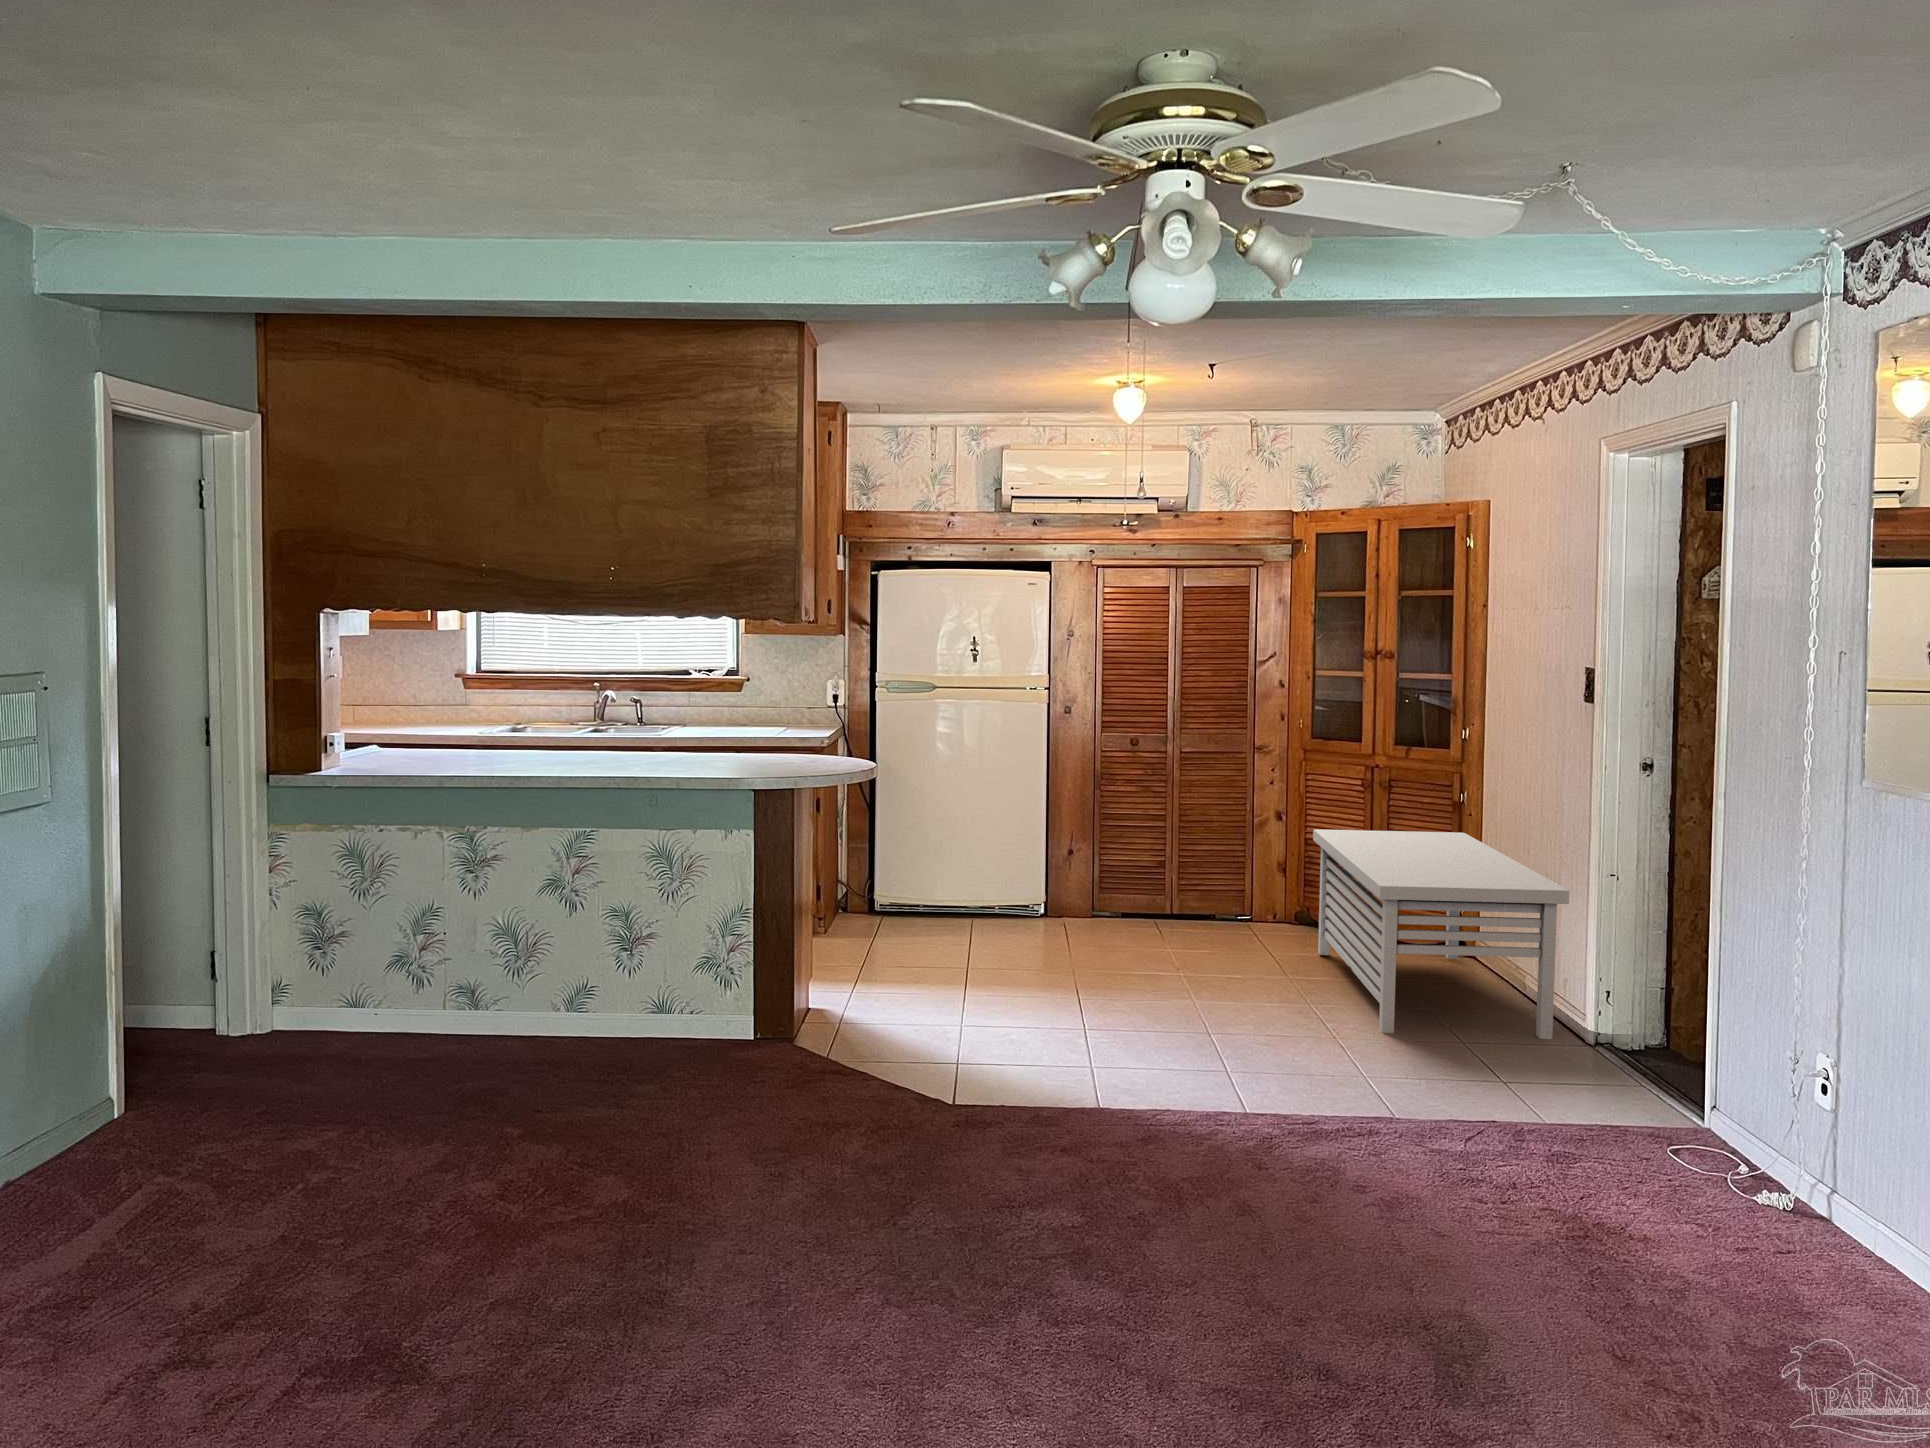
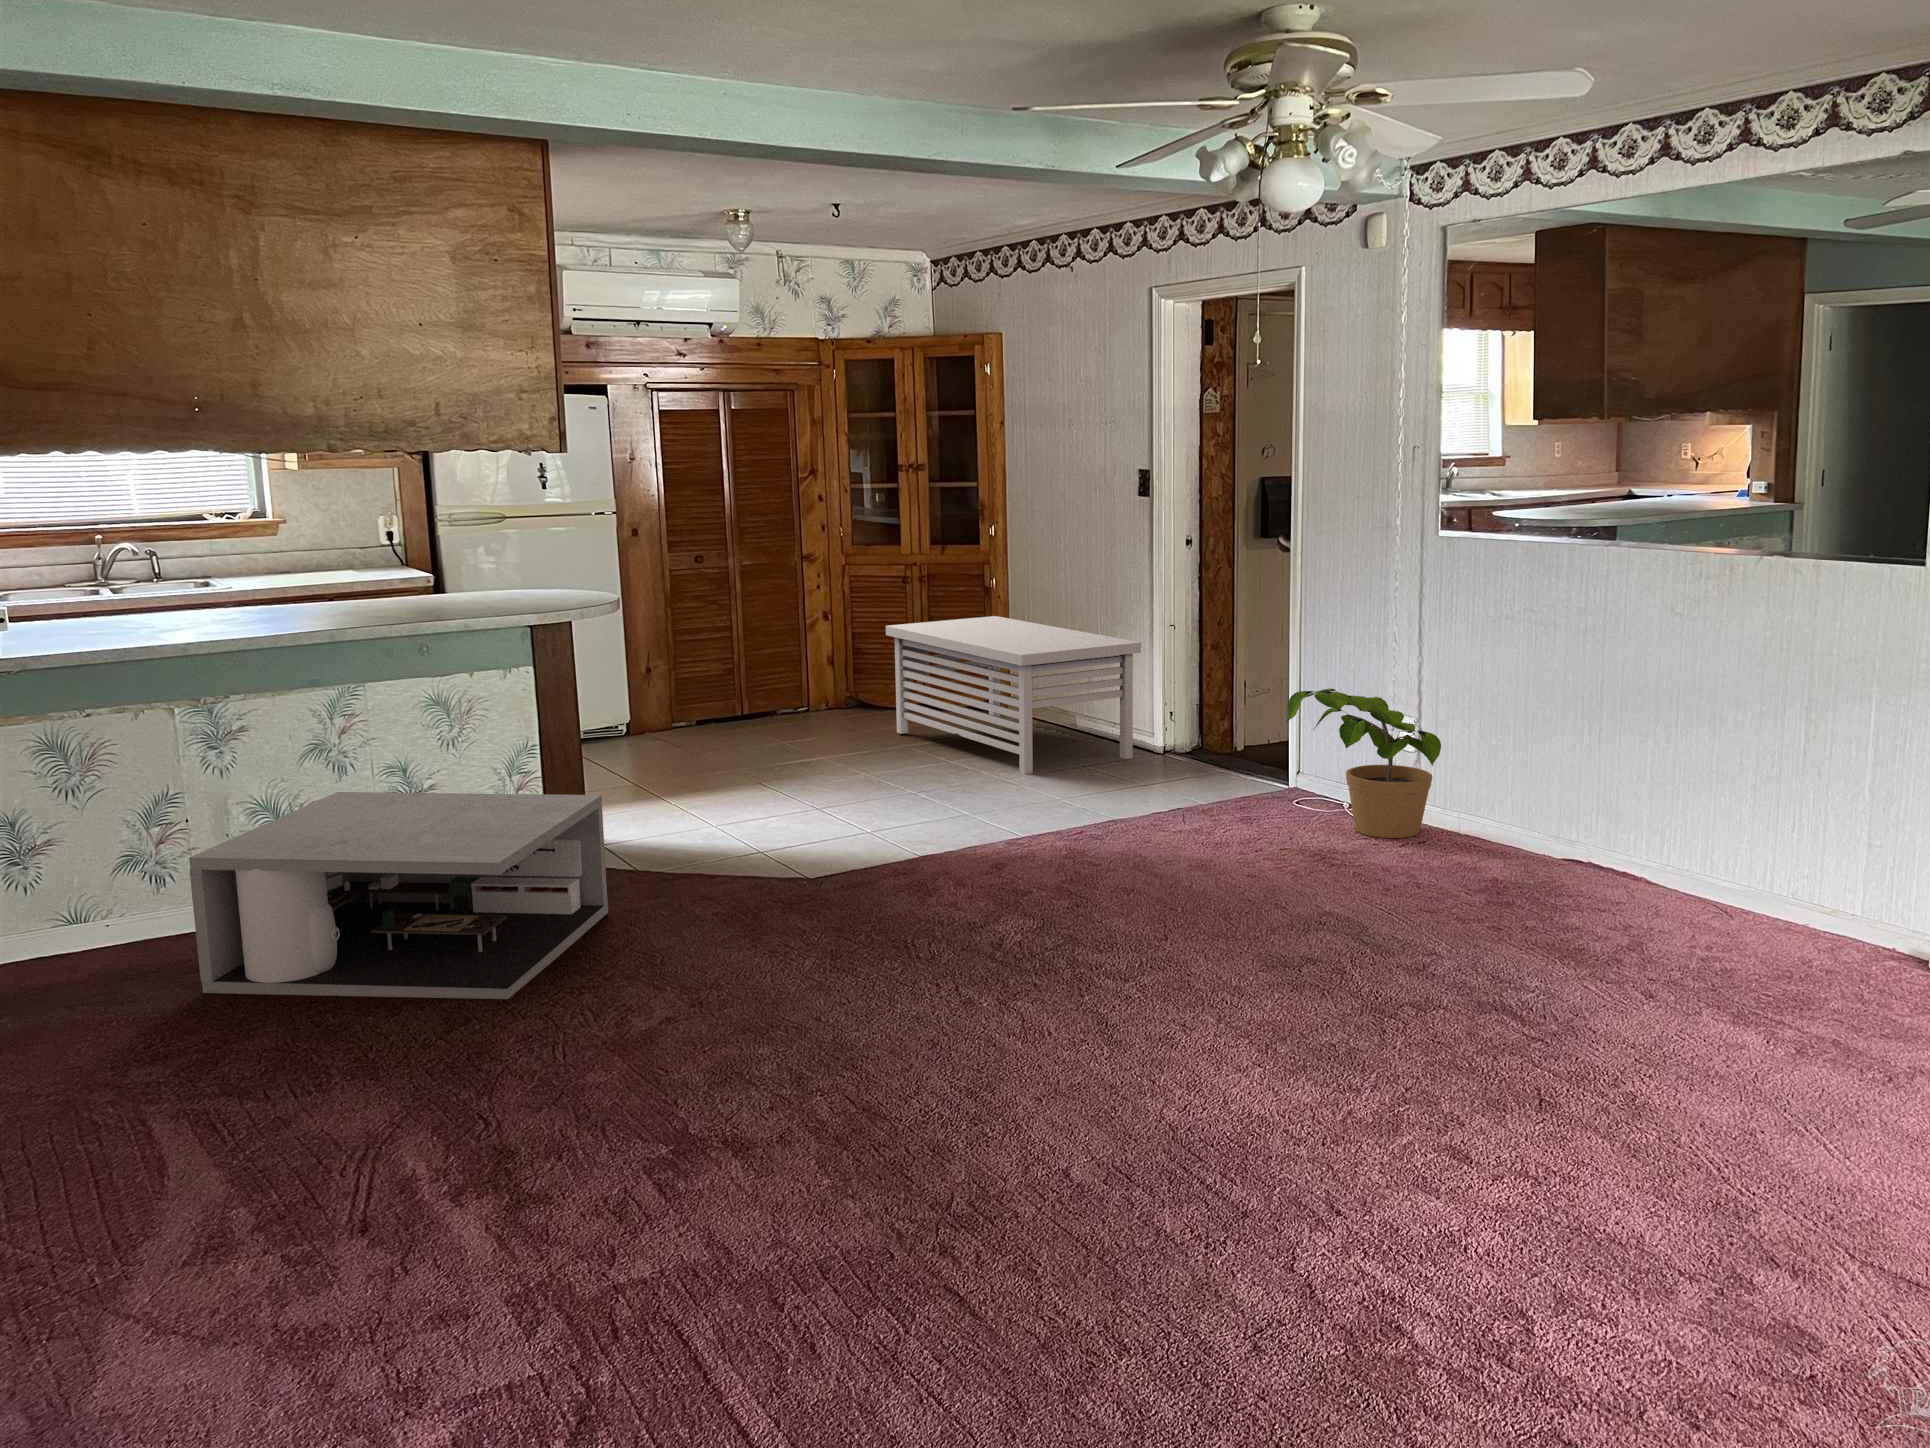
coffee table: none [357,927,726,1166] -> present [189,792,608,999]
potted plant: none [1571,1000,1855,1262] -> present [1287,689,1441,838]

